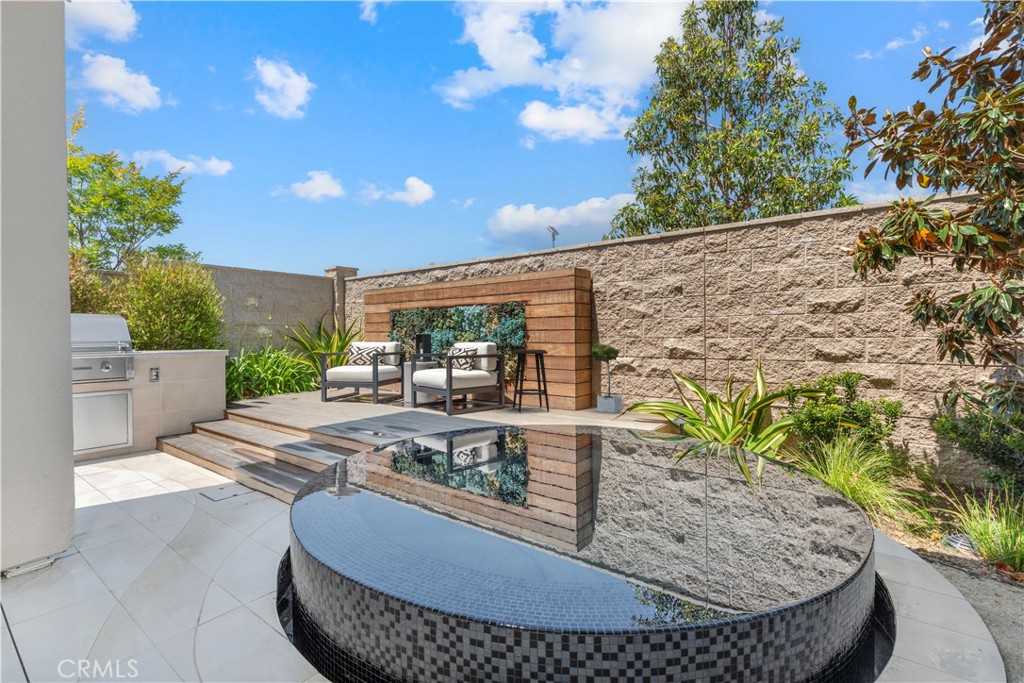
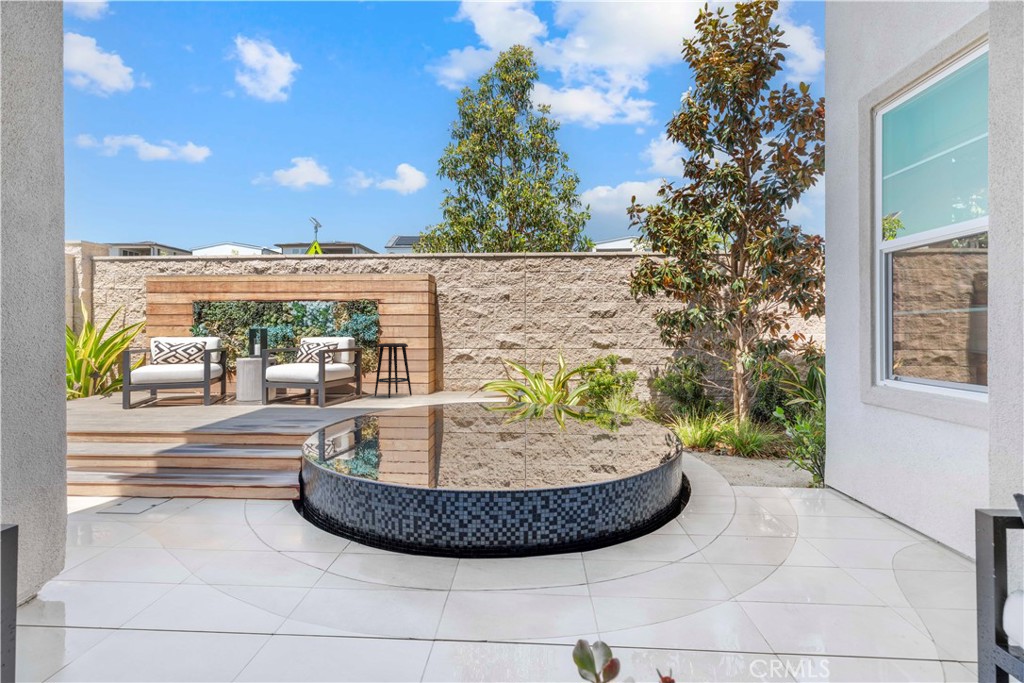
potted tree: present [592,343,622,413] -> none [440,337,464,393]

